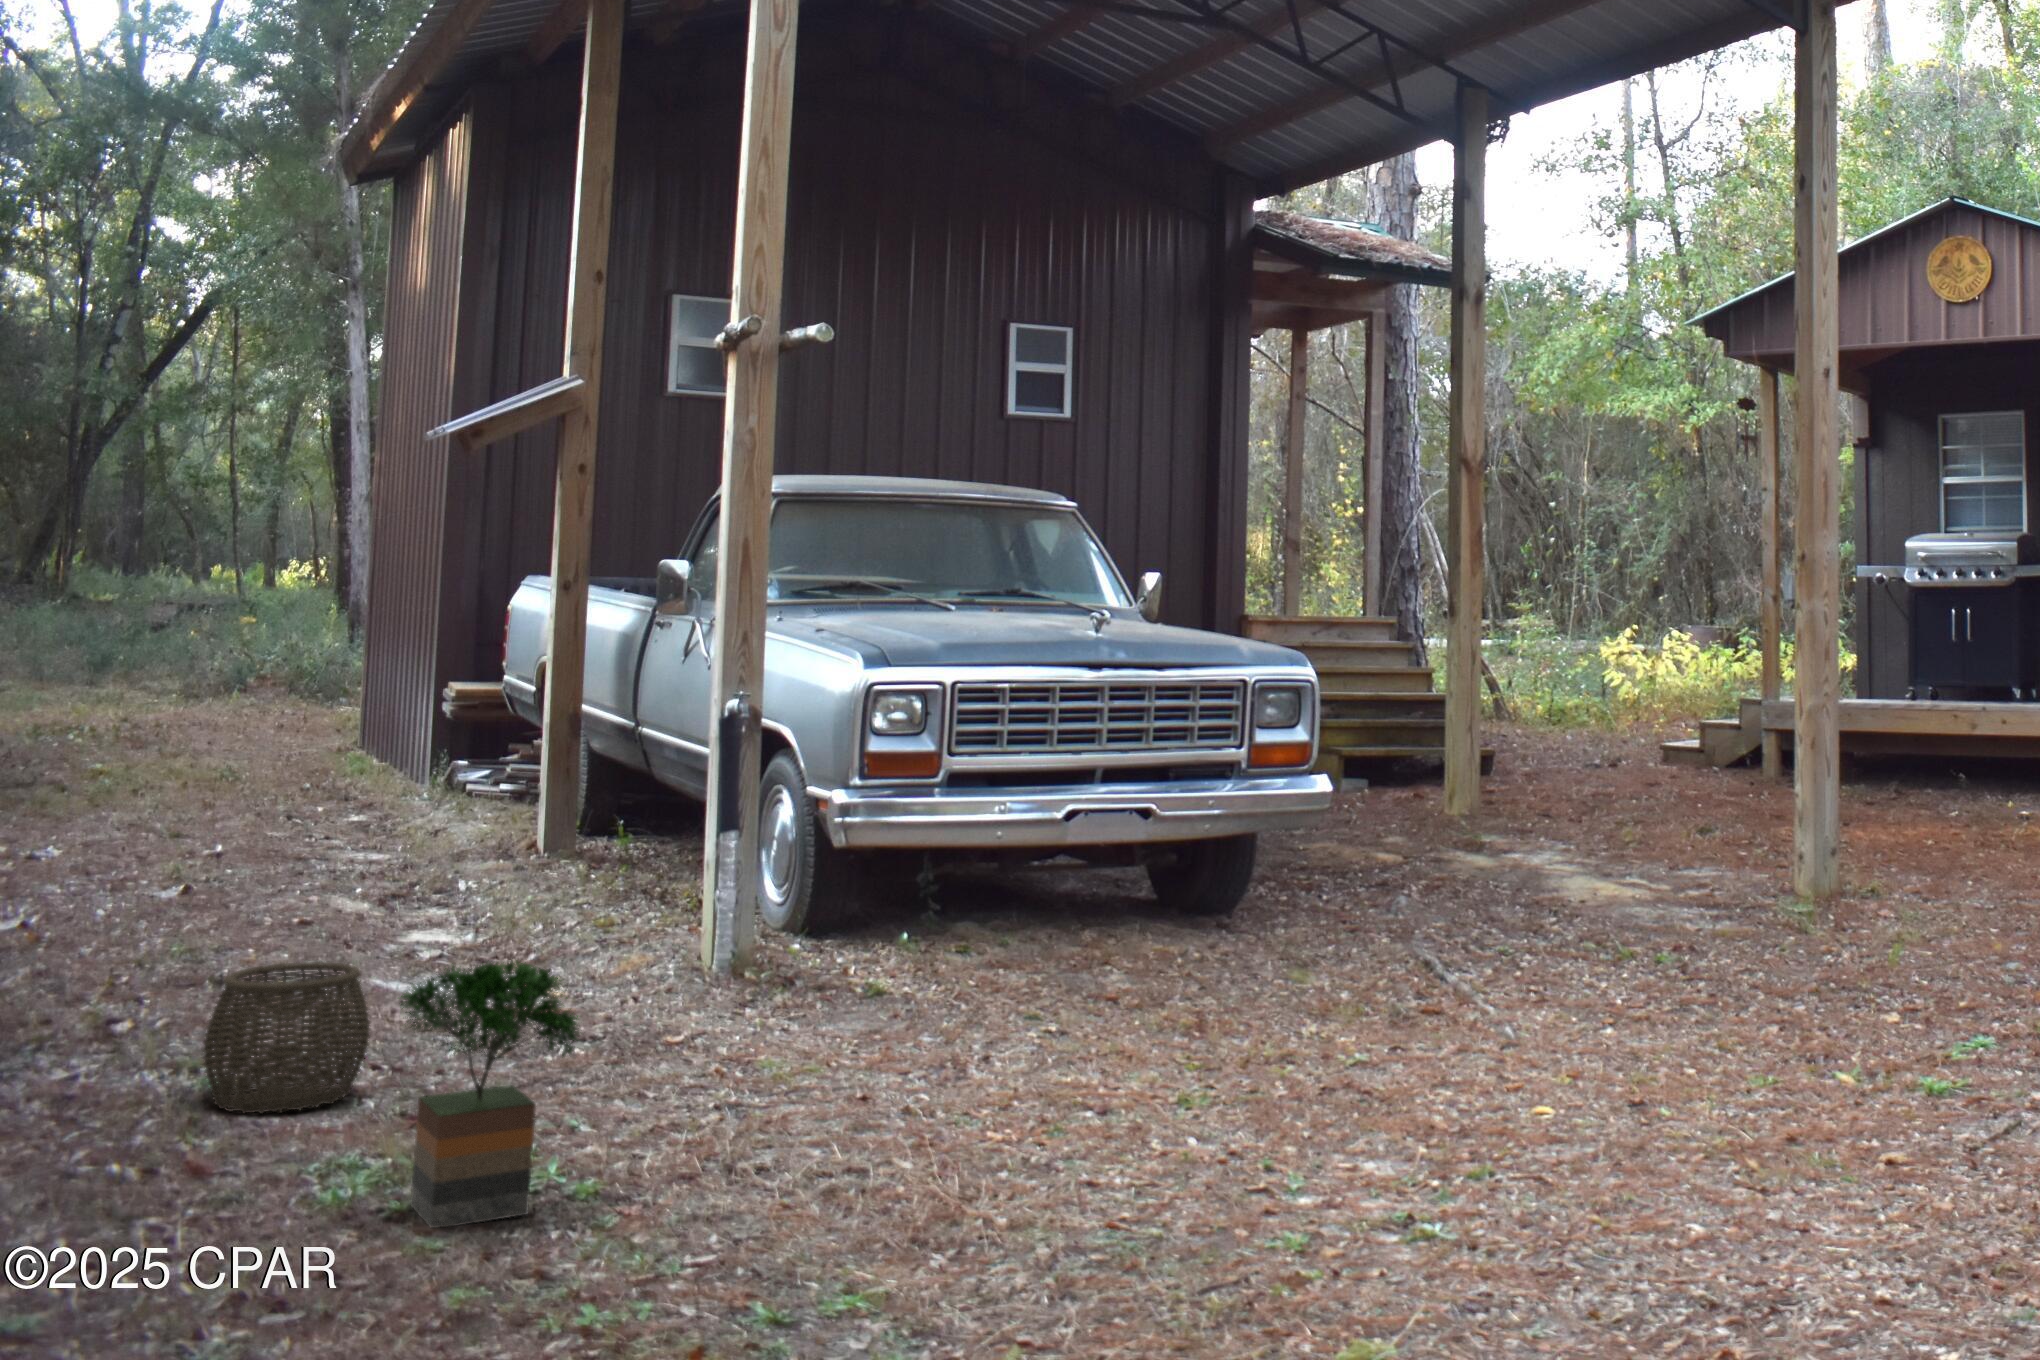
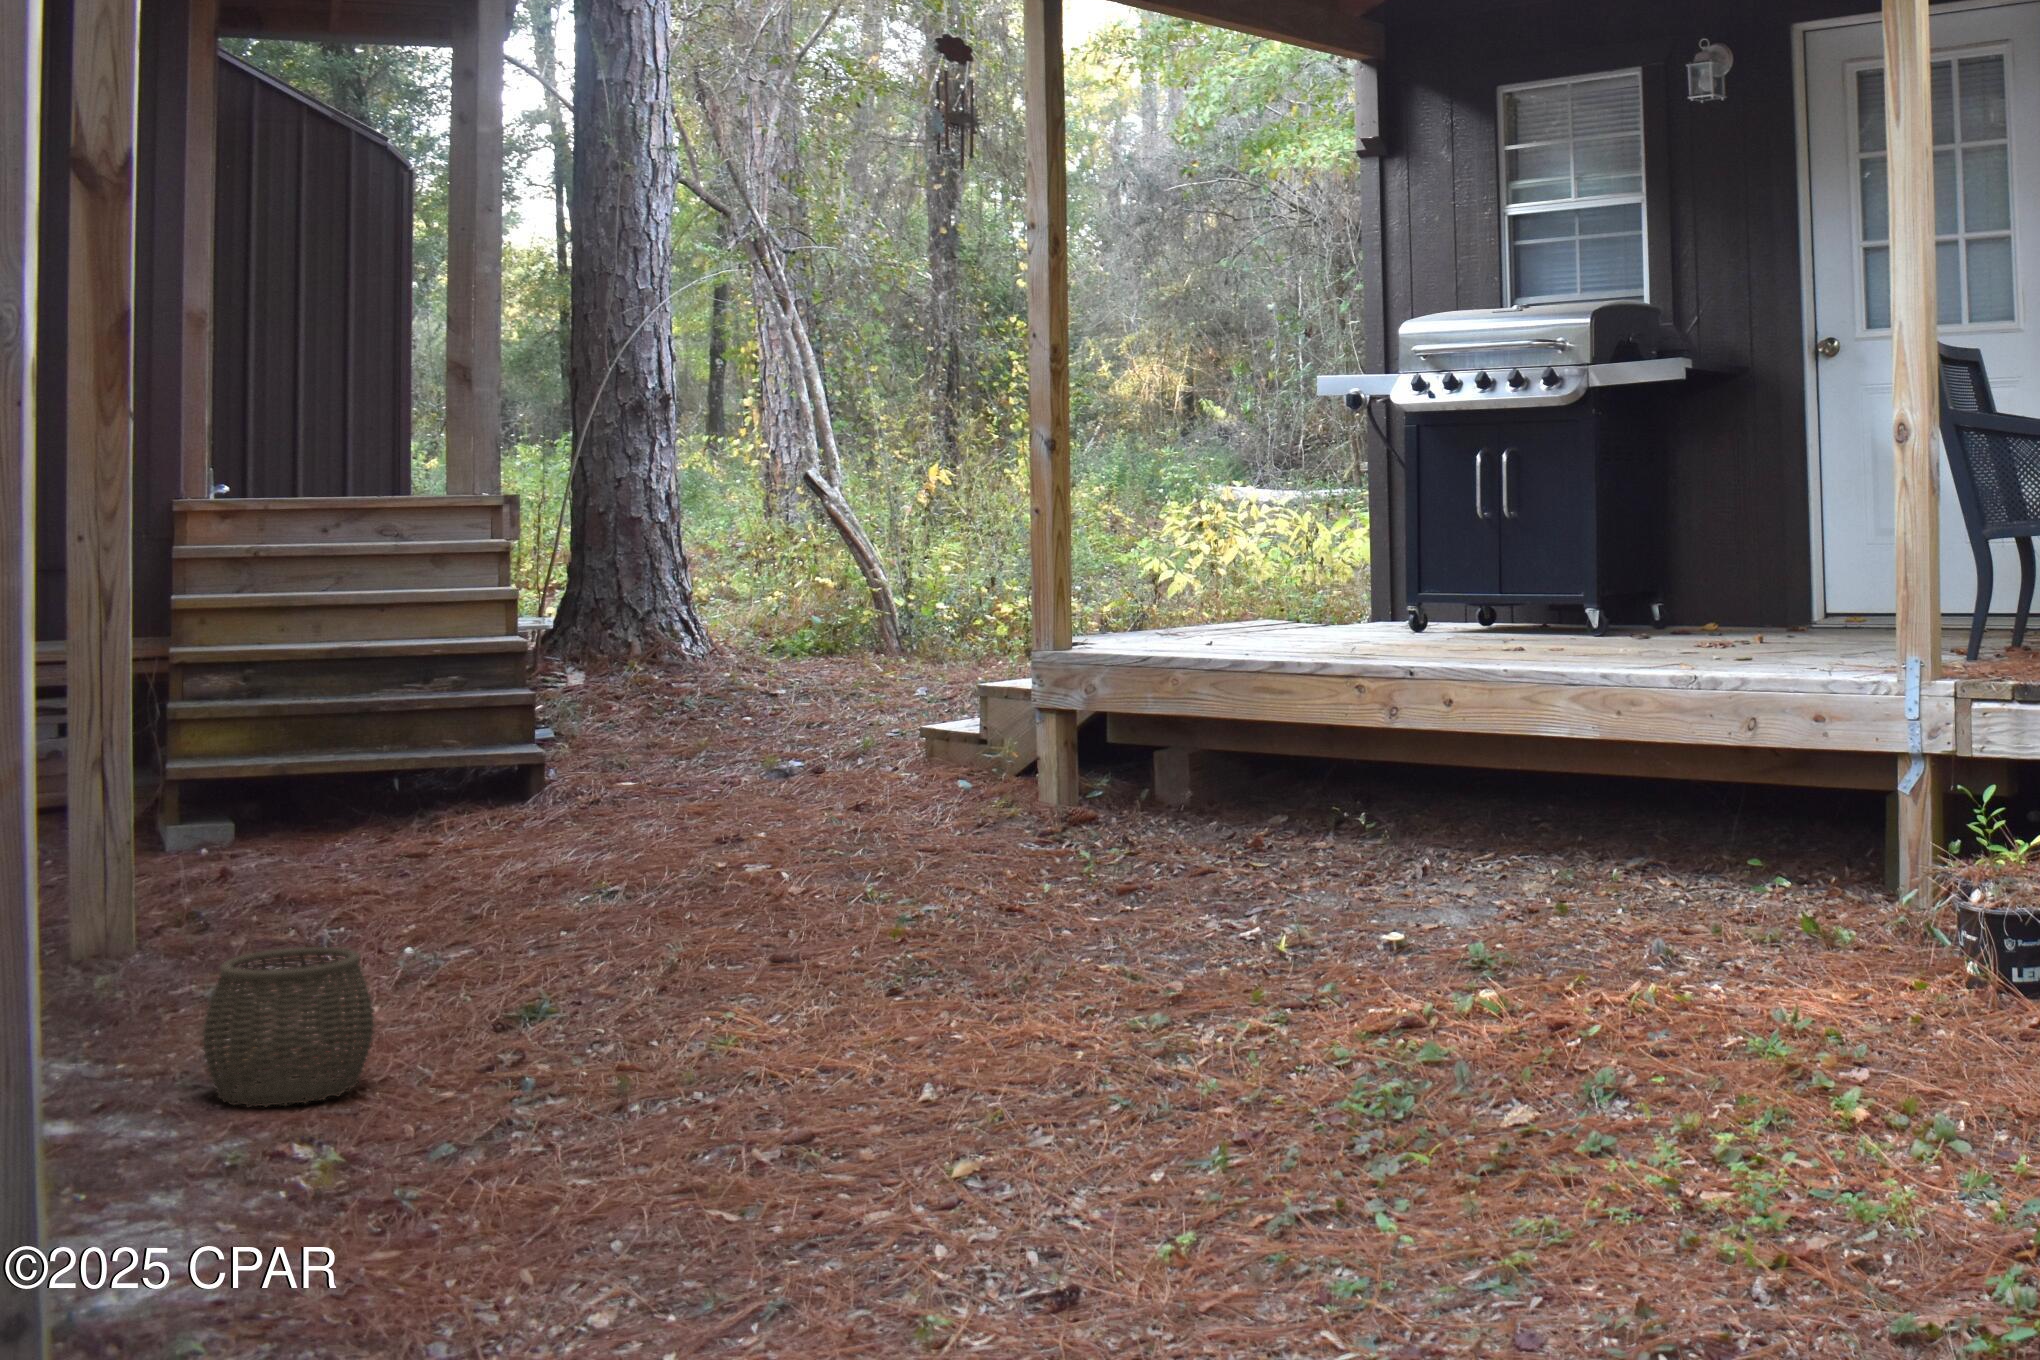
potted tree: present [401,961,580,1228] -> none [386,943,584,1228]

